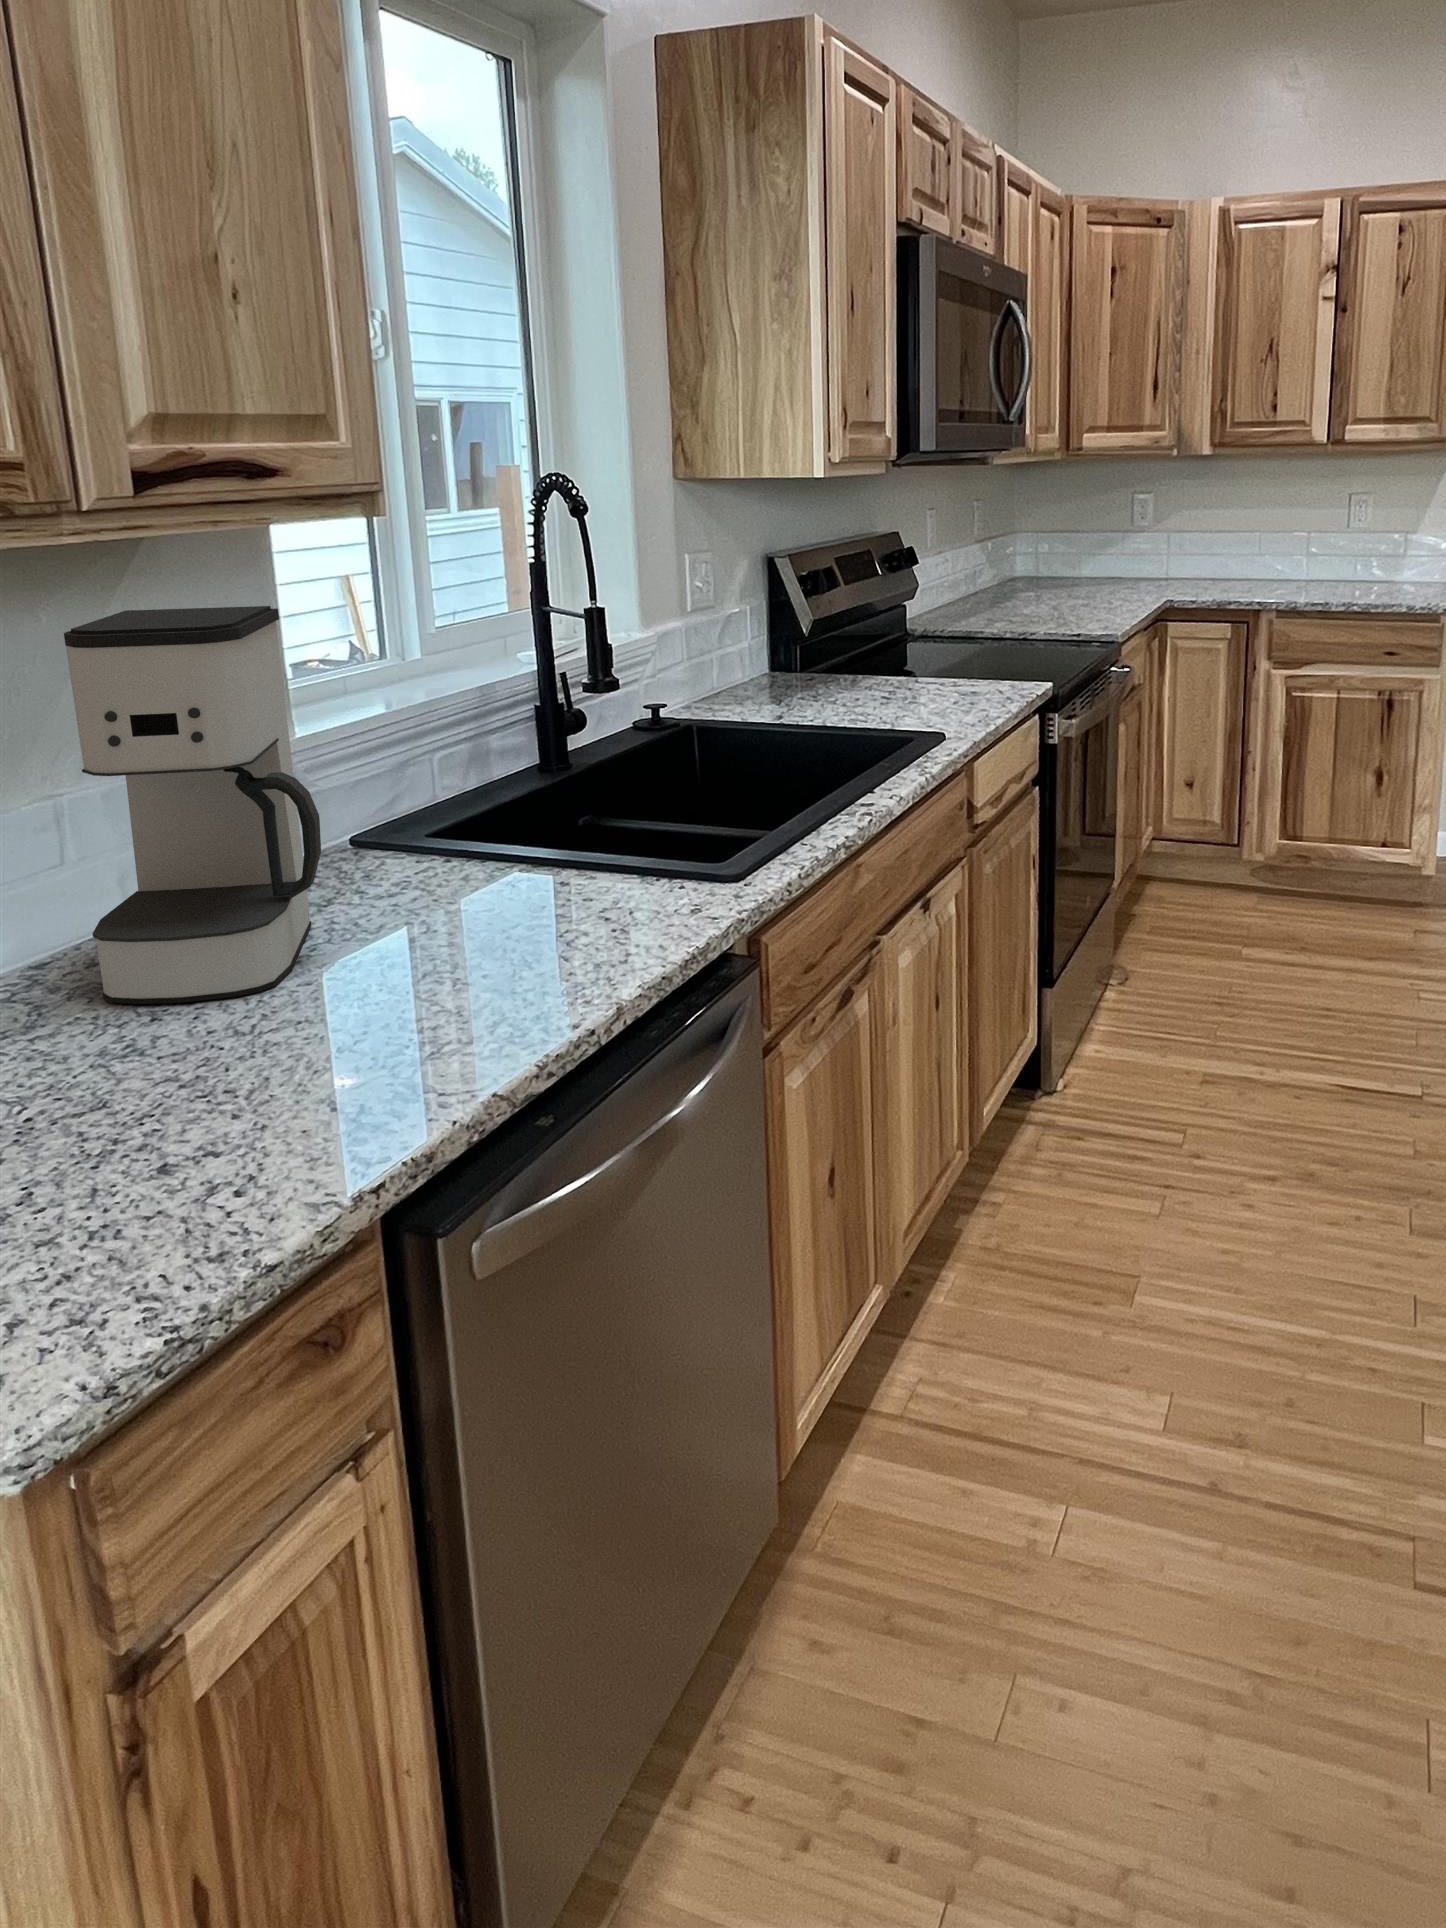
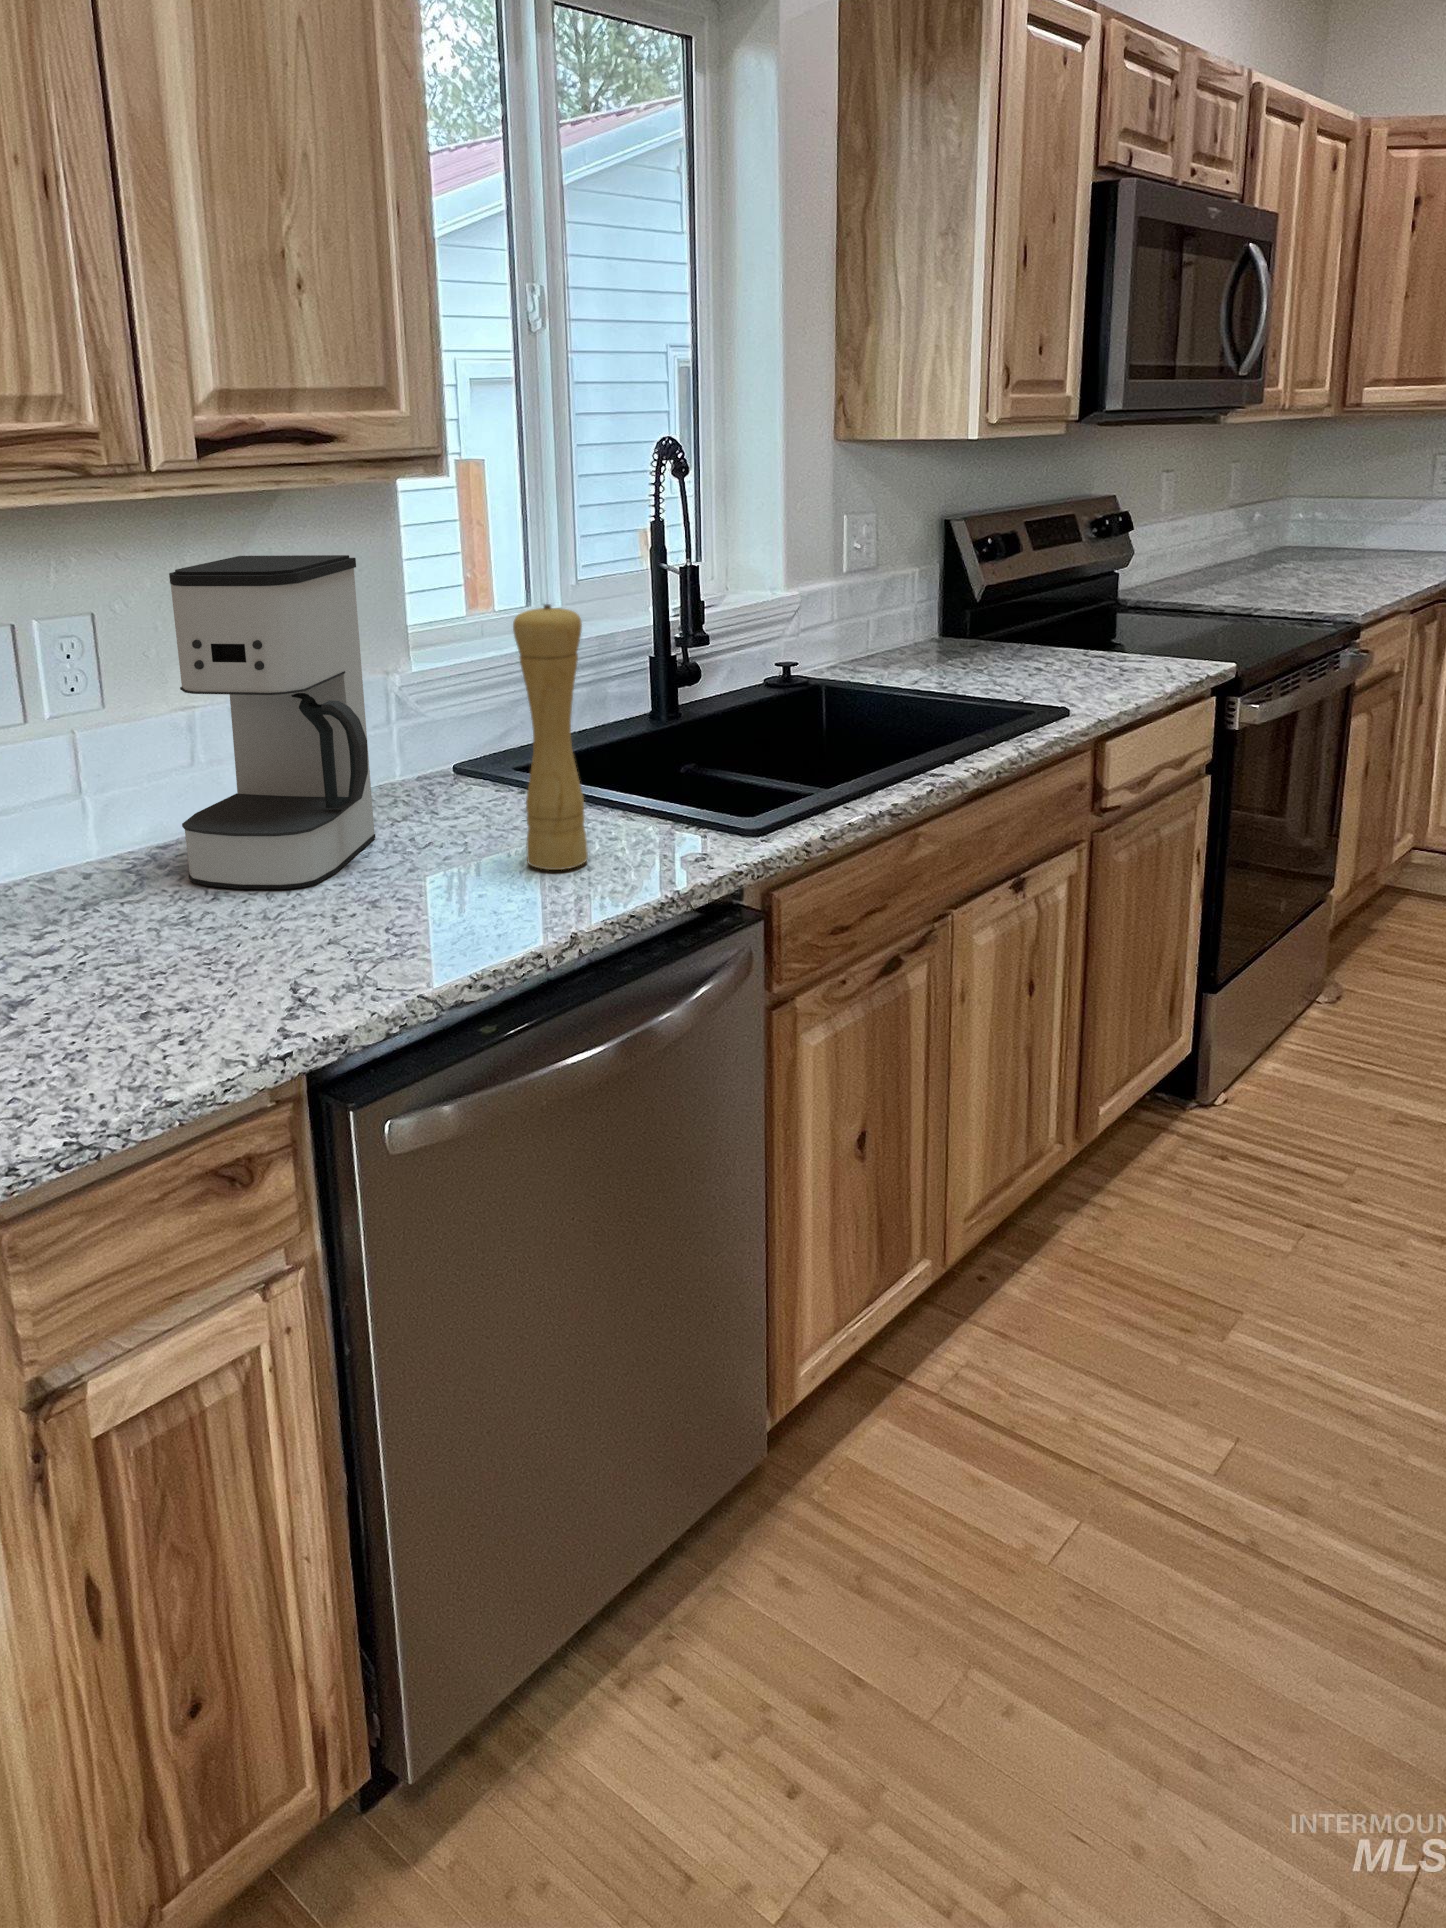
pepper mill: none [490,651,579,938] -> present [513,604,588,870]

